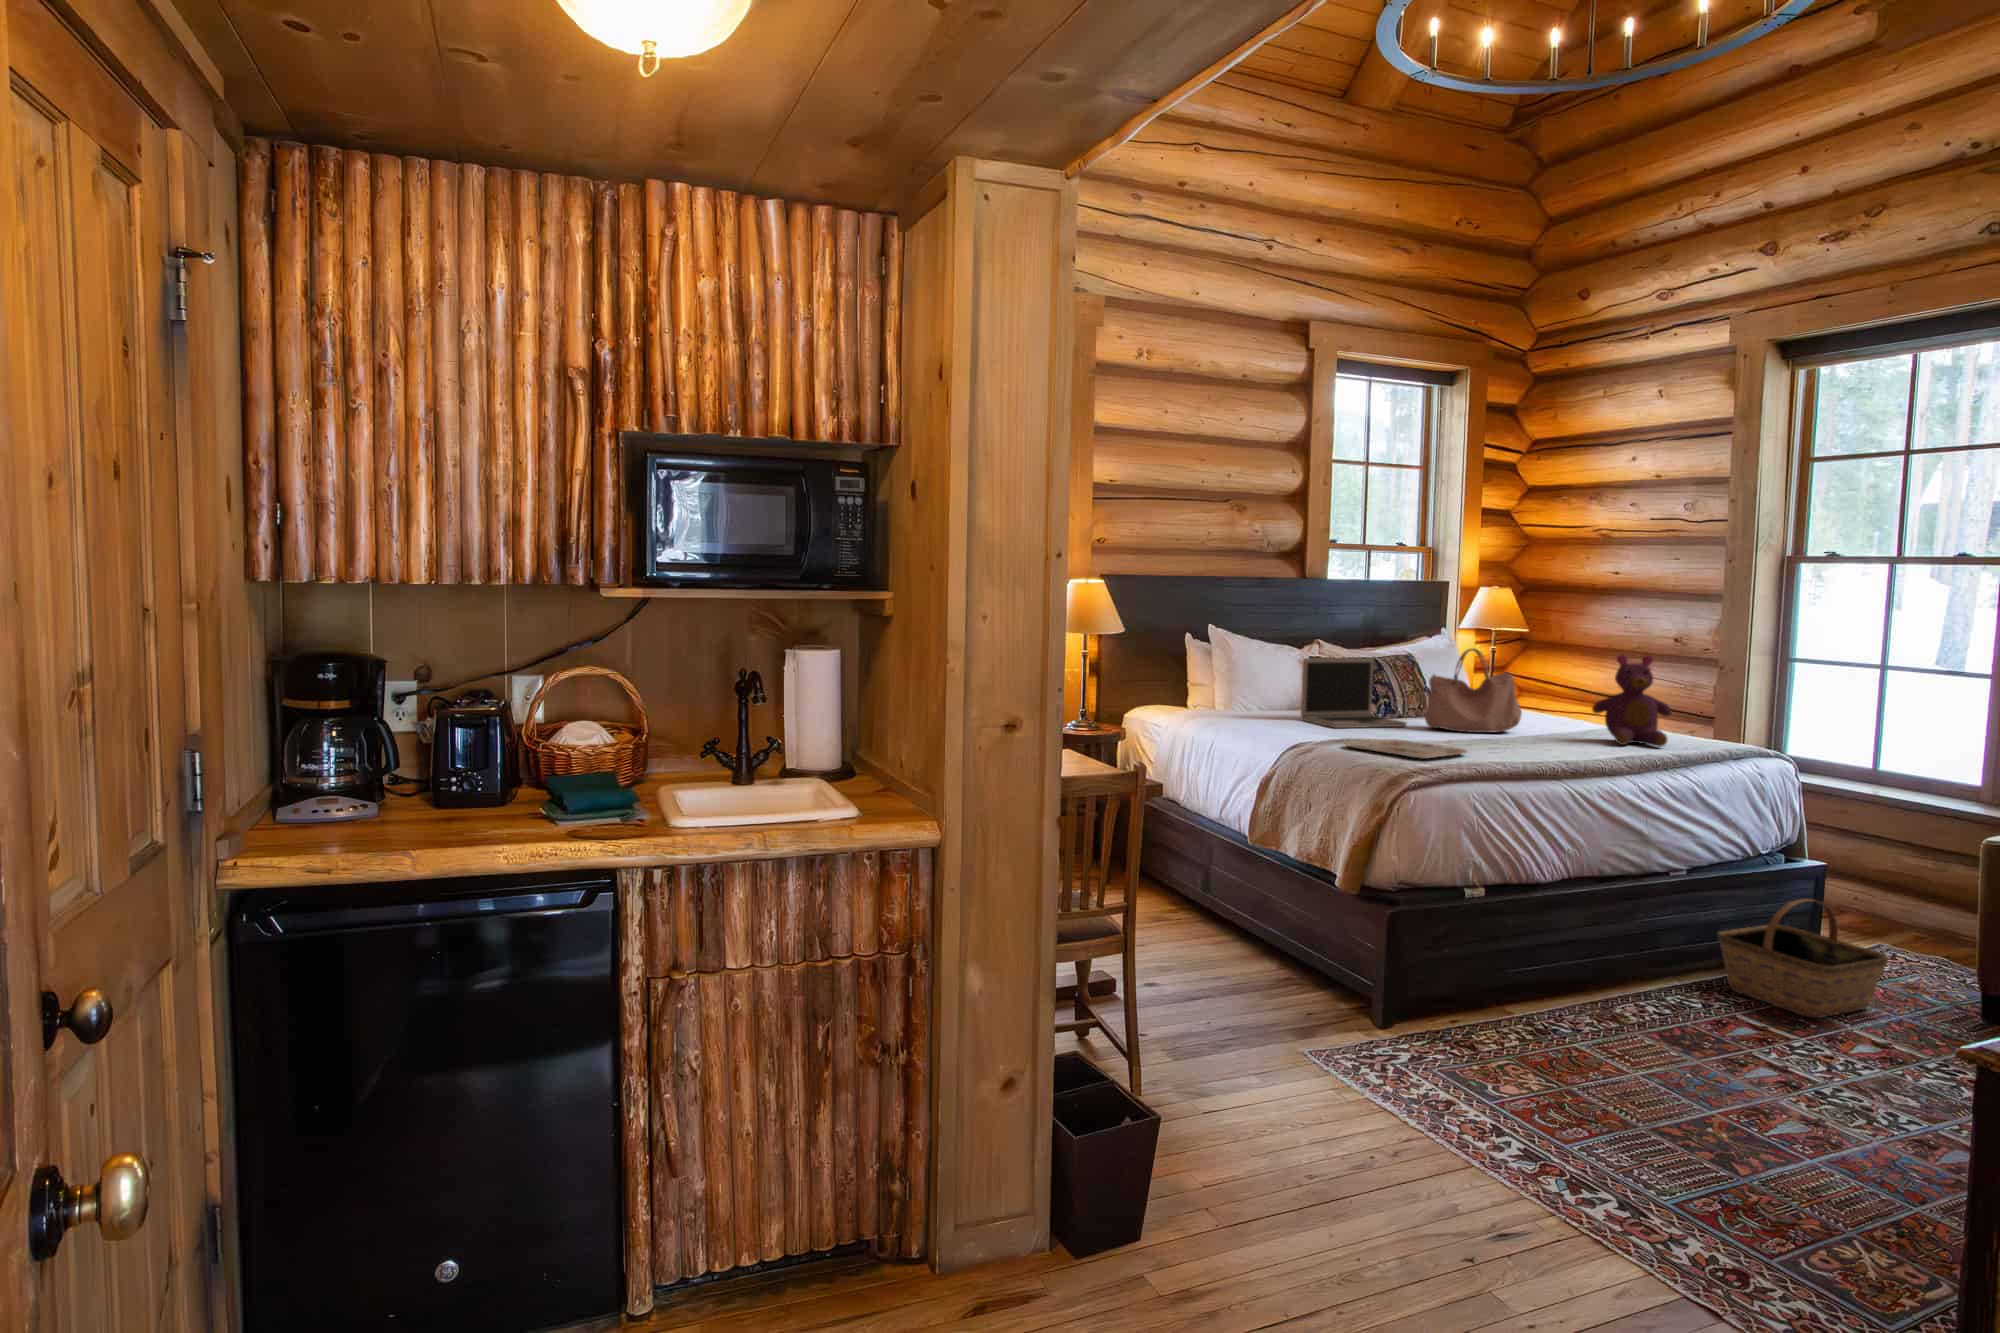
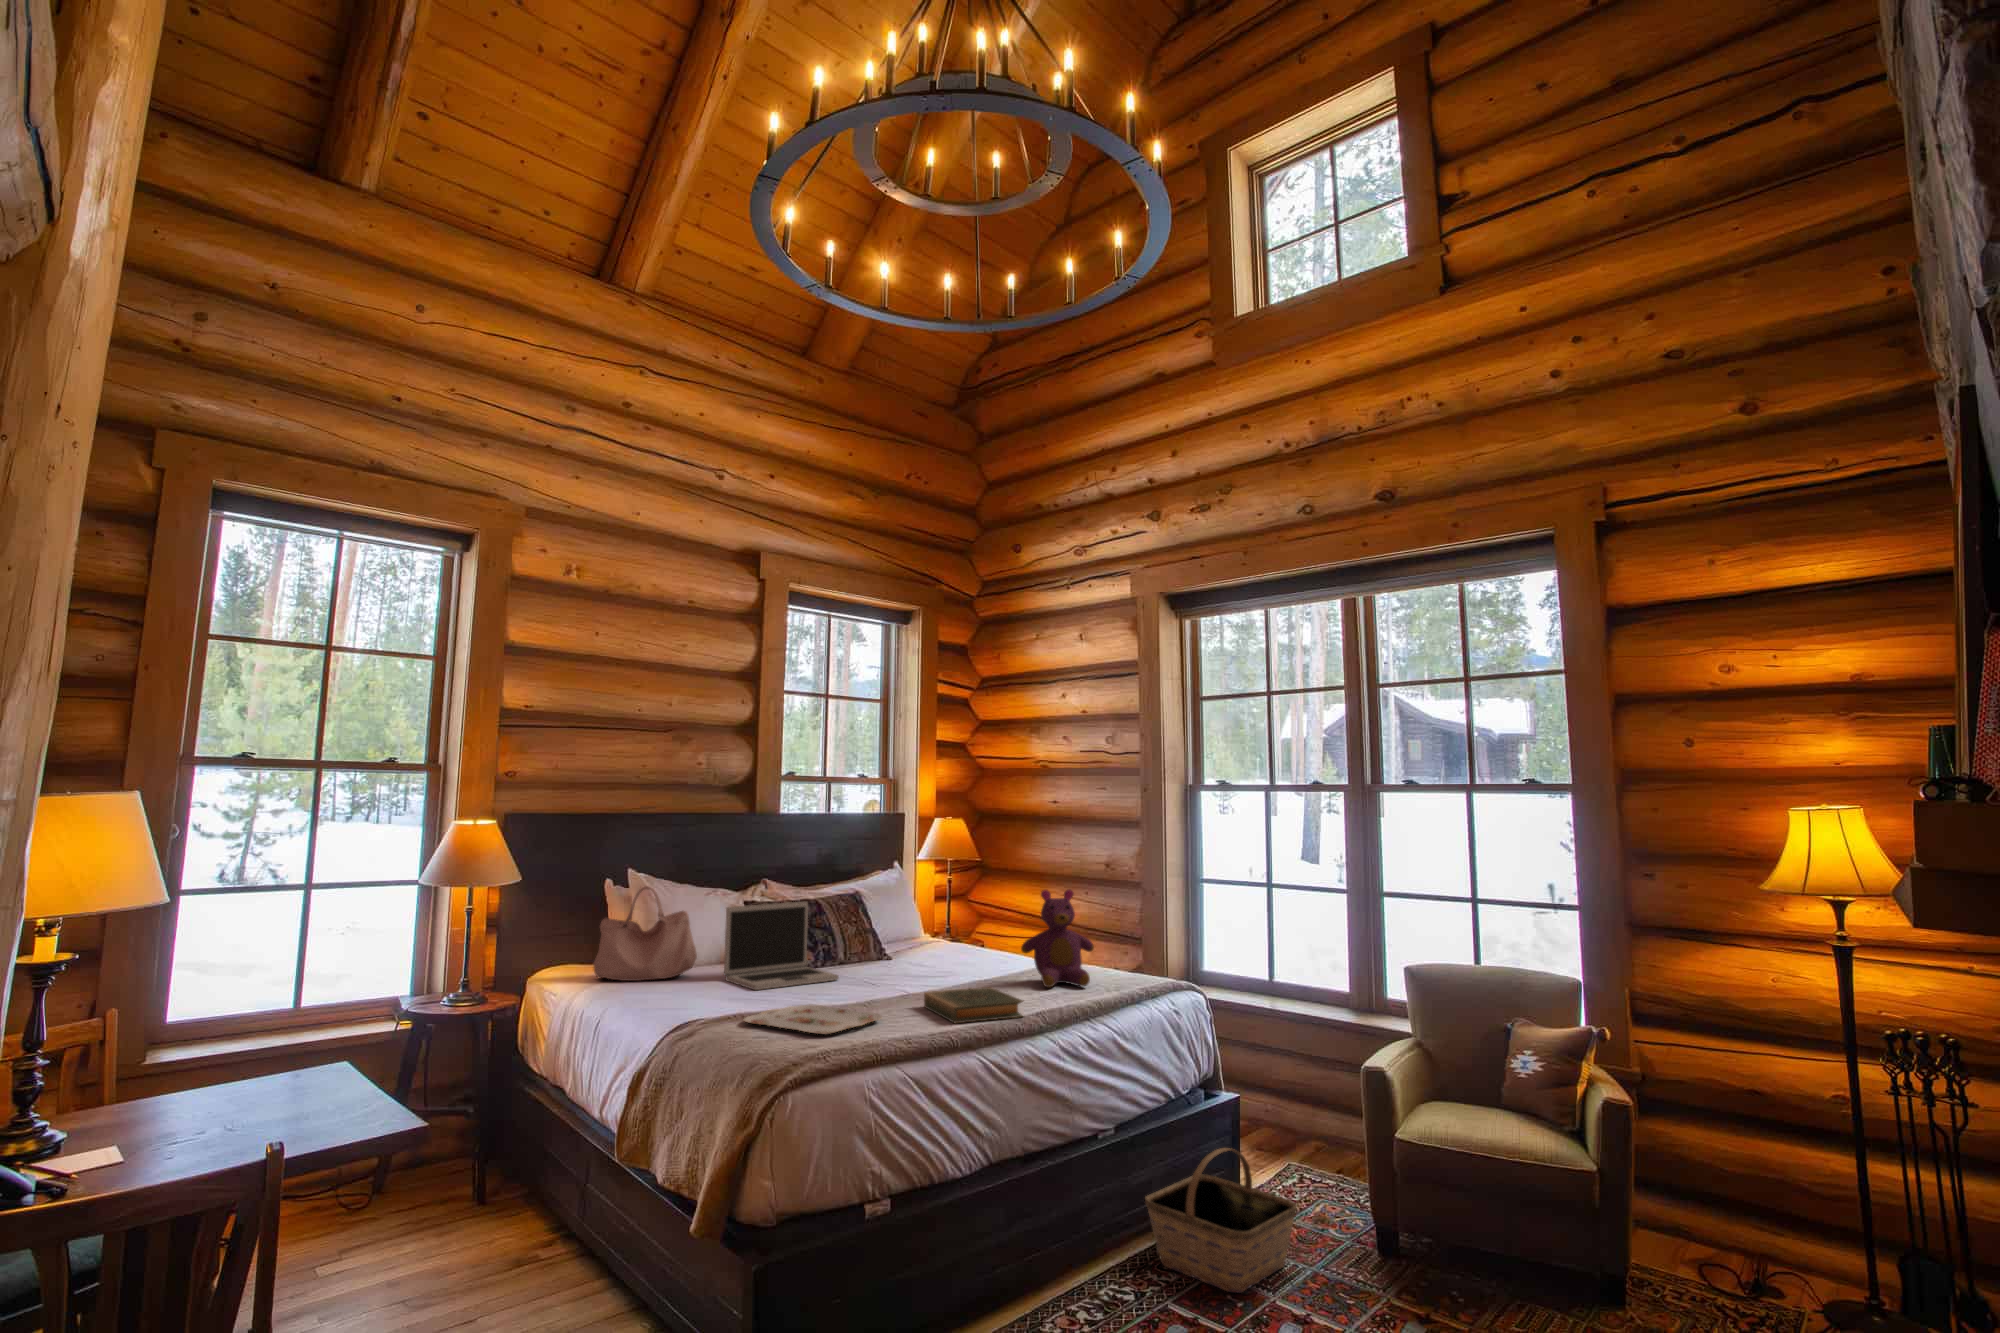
handbag: present [1425,648,1522,733] -> present [594,886,697,981]
hardback book: none [1501,736,1607,762] -> present [924,987,1024,1023]

